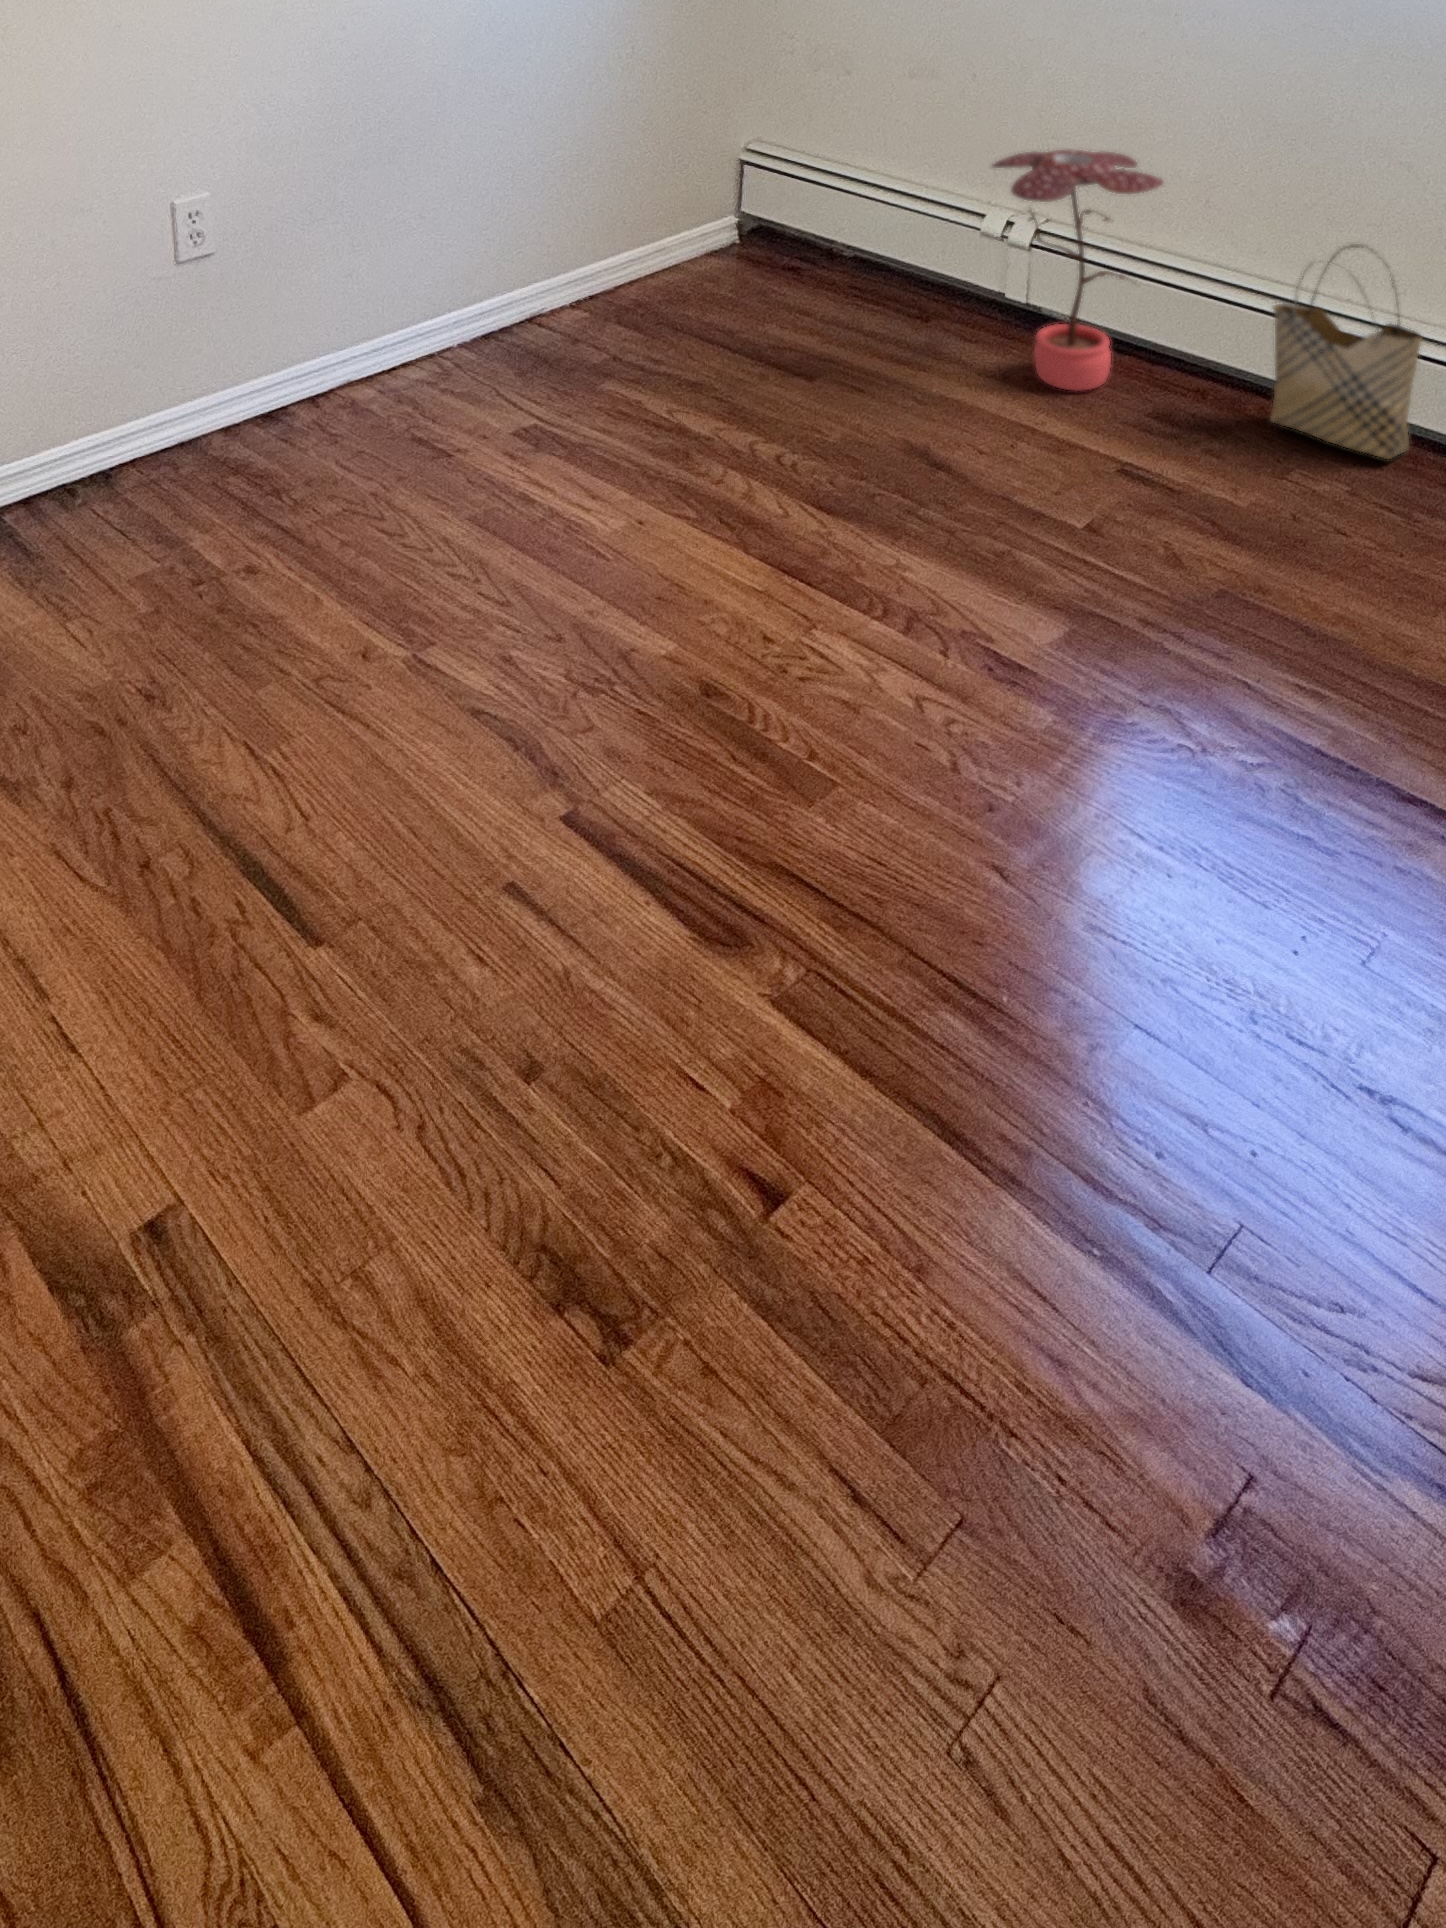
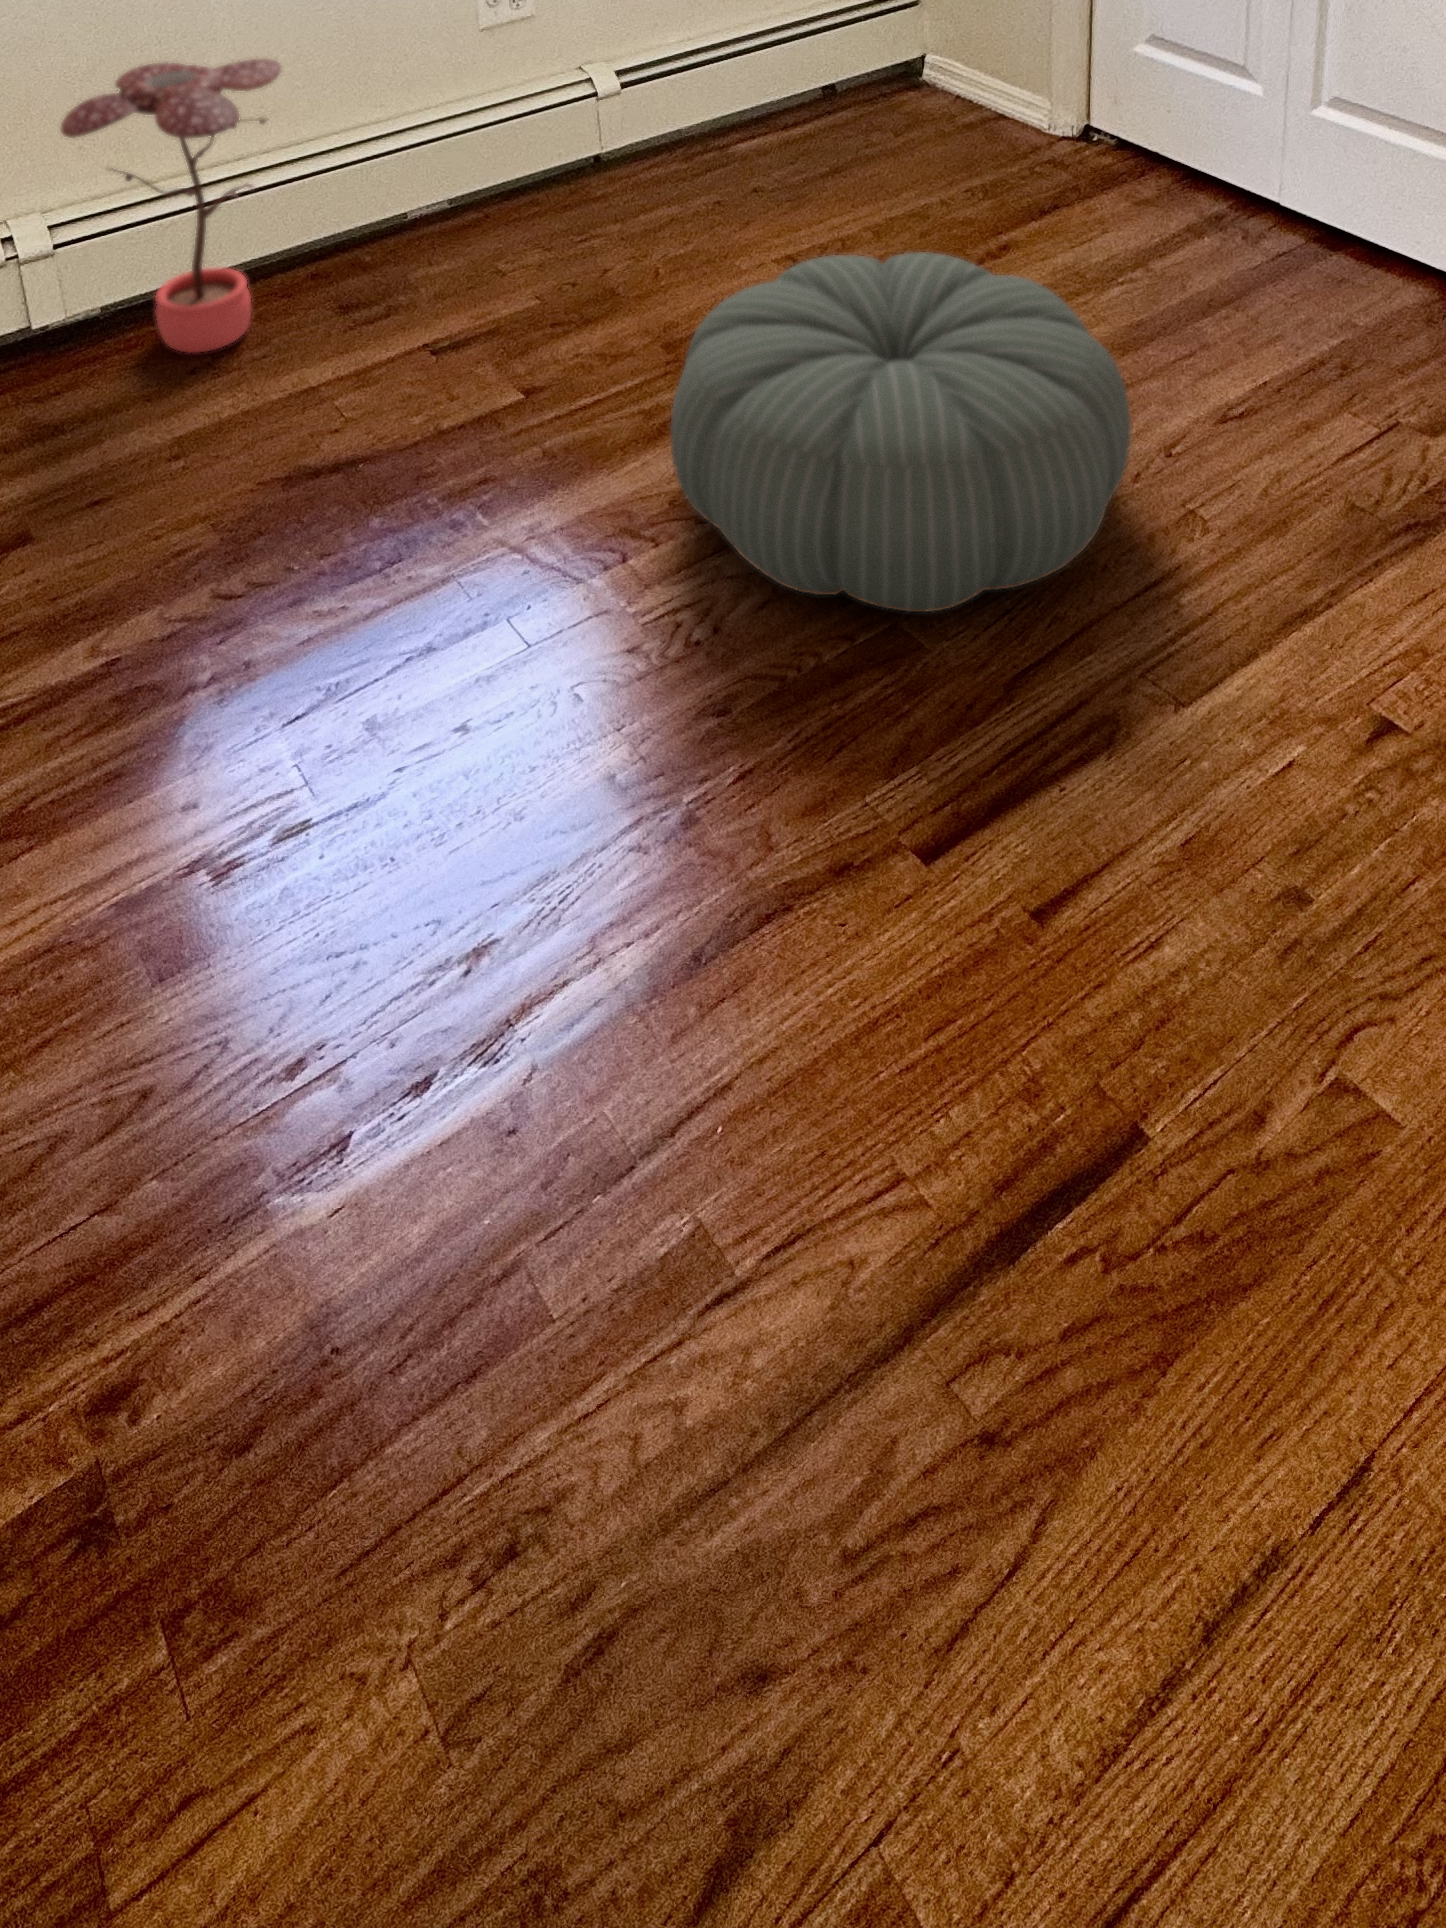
woven basket: present [1270,245,1422,459] -> none [374,43,512,247]
pouf: none [797,497,1292,912] -> present [671,252,1131,612]

